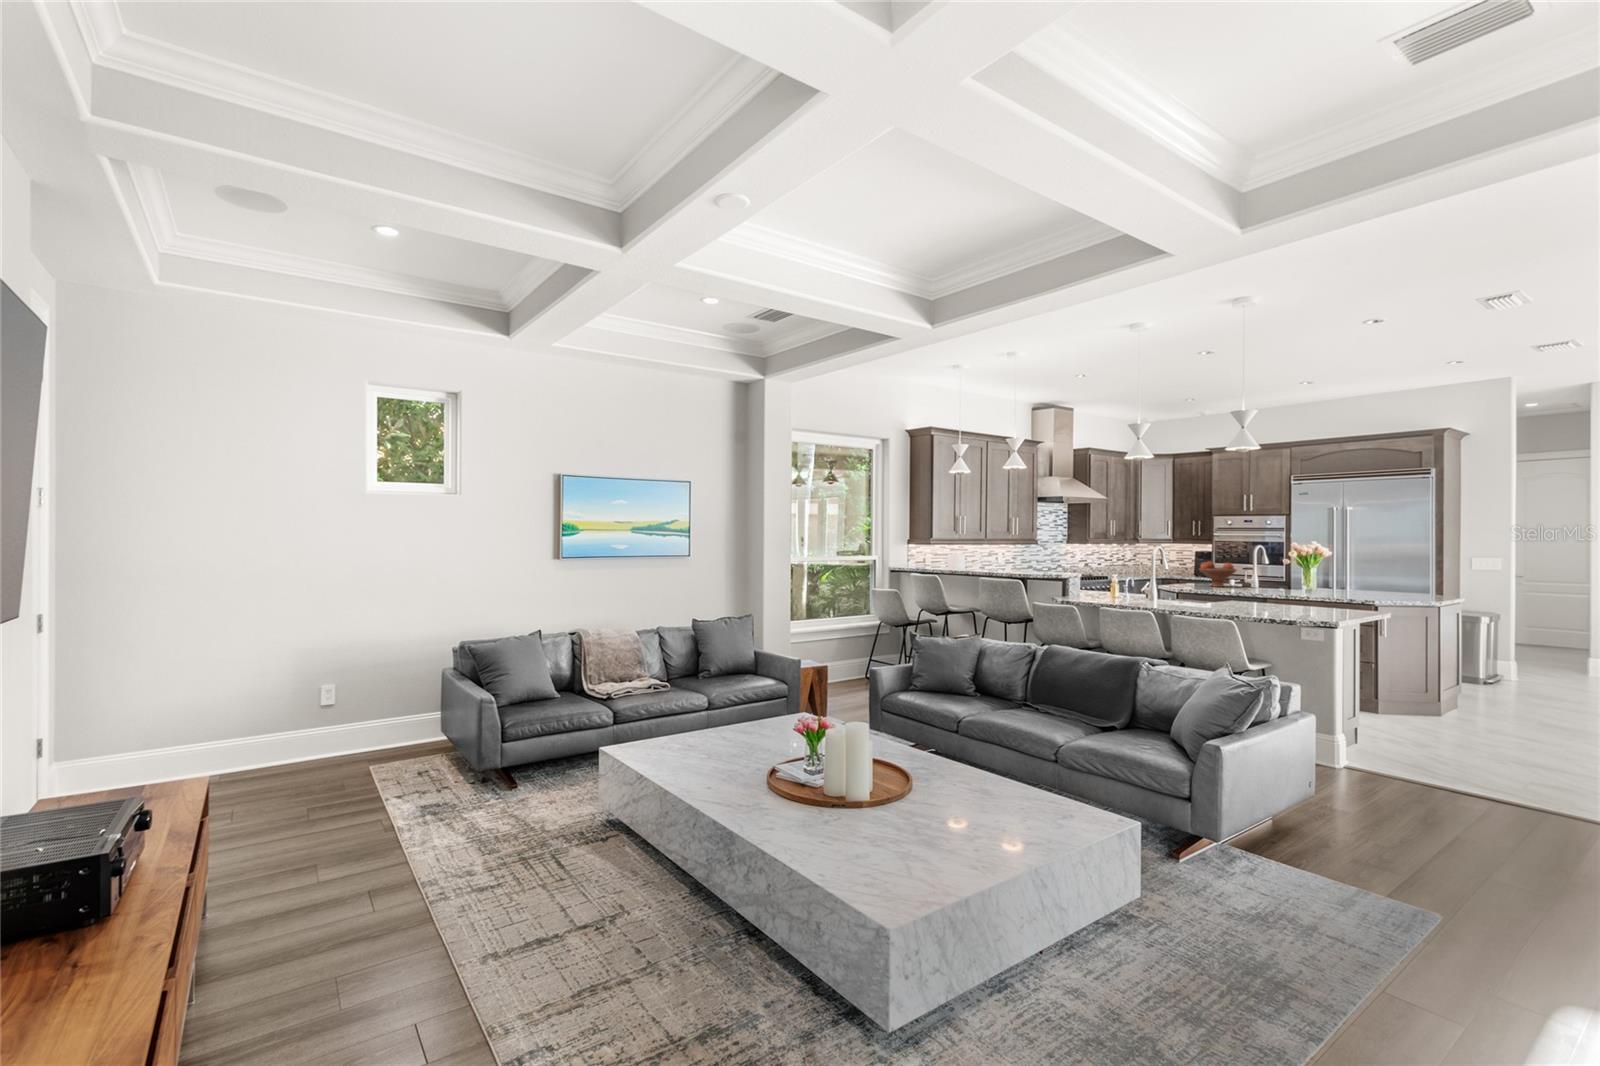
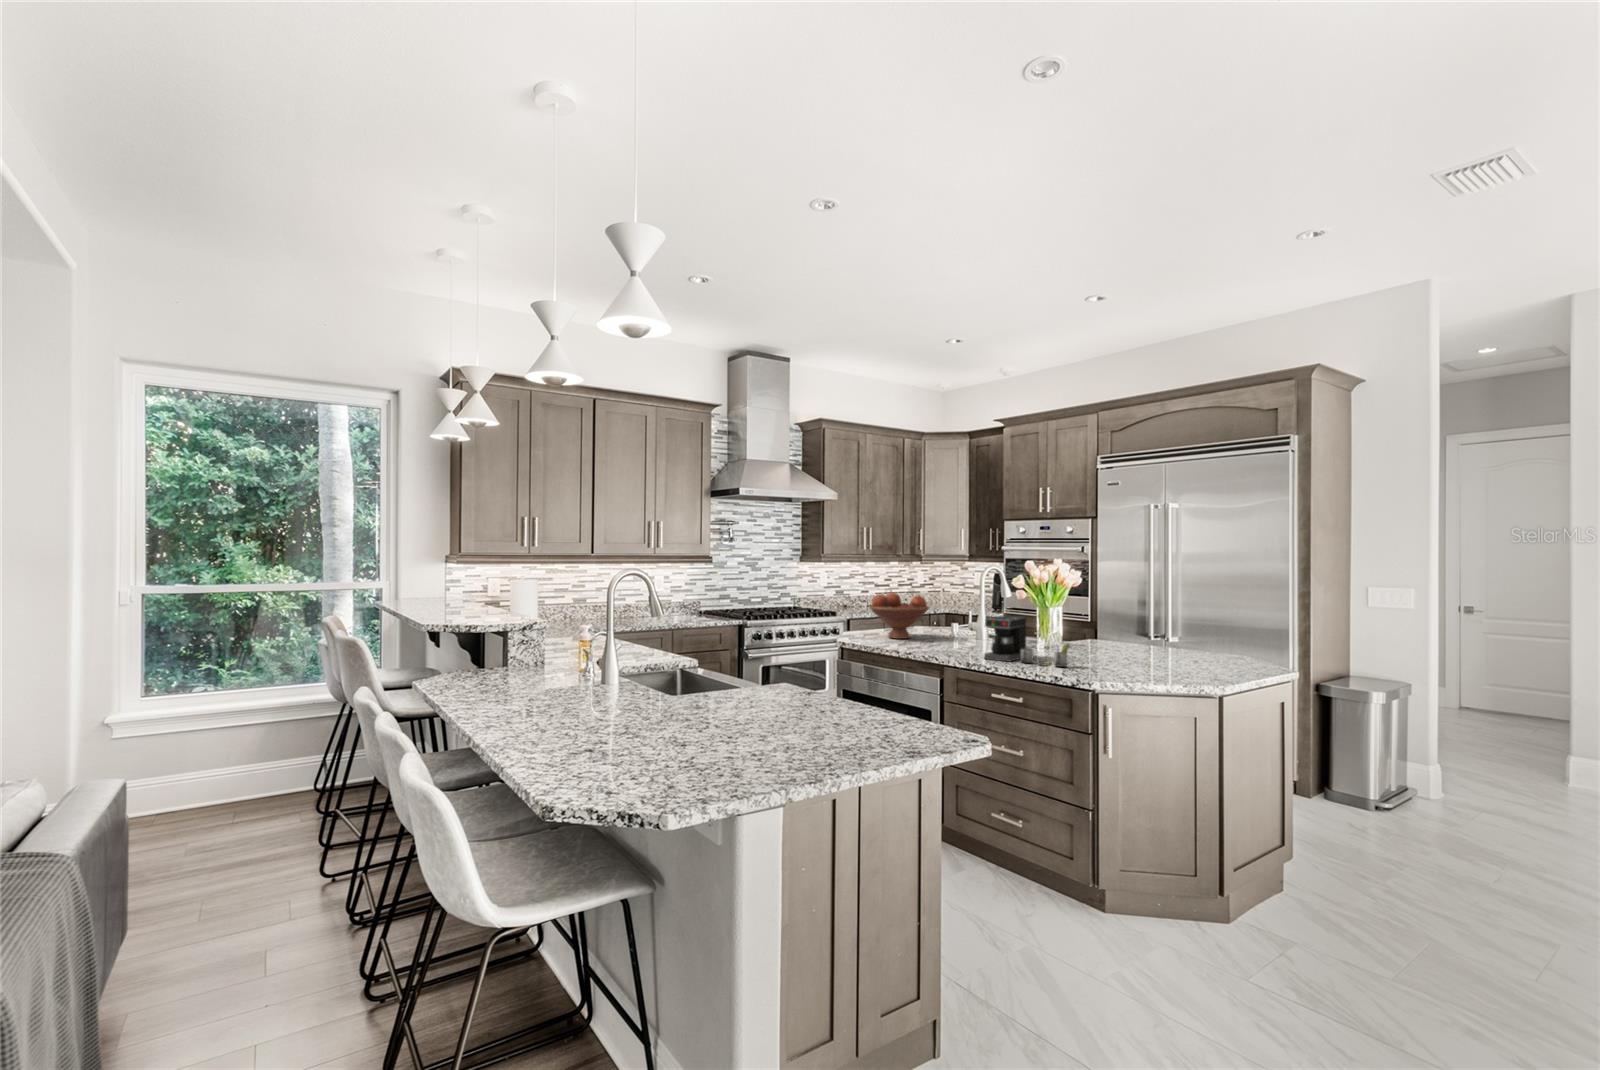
coffee maker: none [1296,572,1349,596] -> present [984,616,1069,667]

